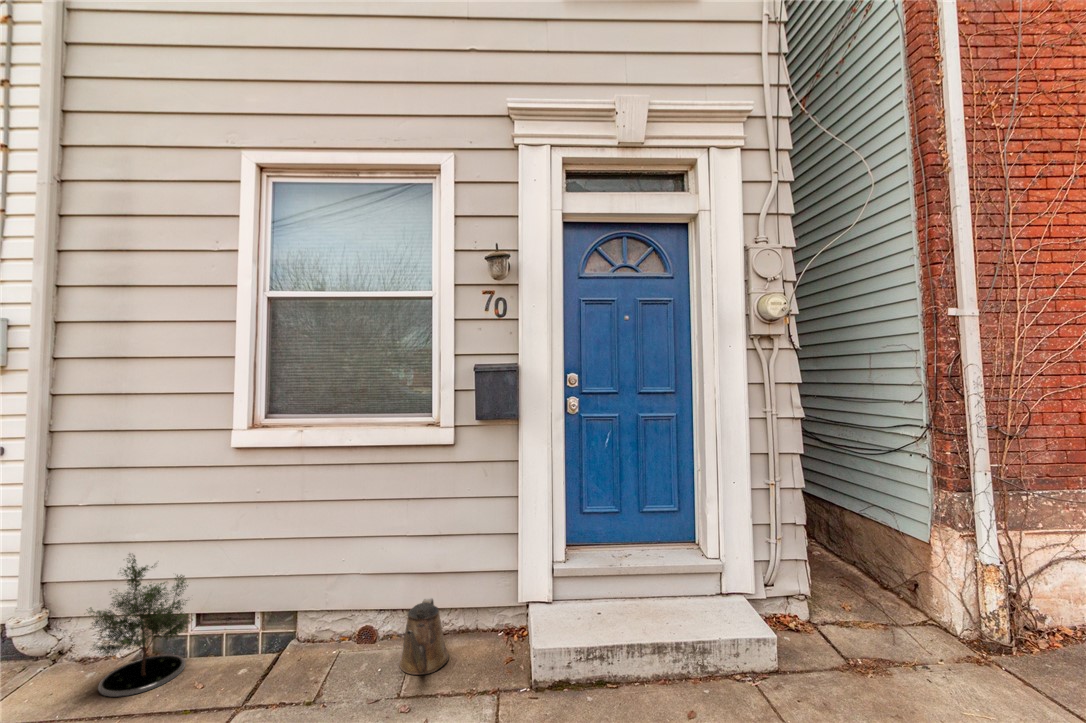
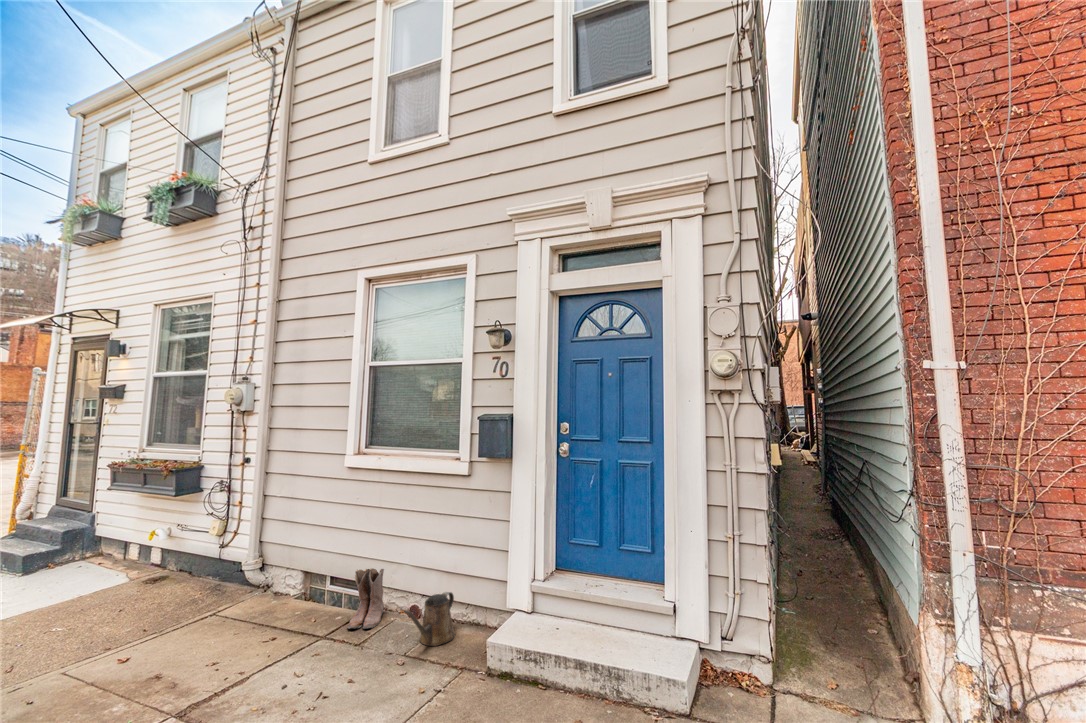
potted tree: present [88,554,191,697] -> none [262,532,324,620]
boots: none [270,584,319,680] -> present [348,568,384,629]

